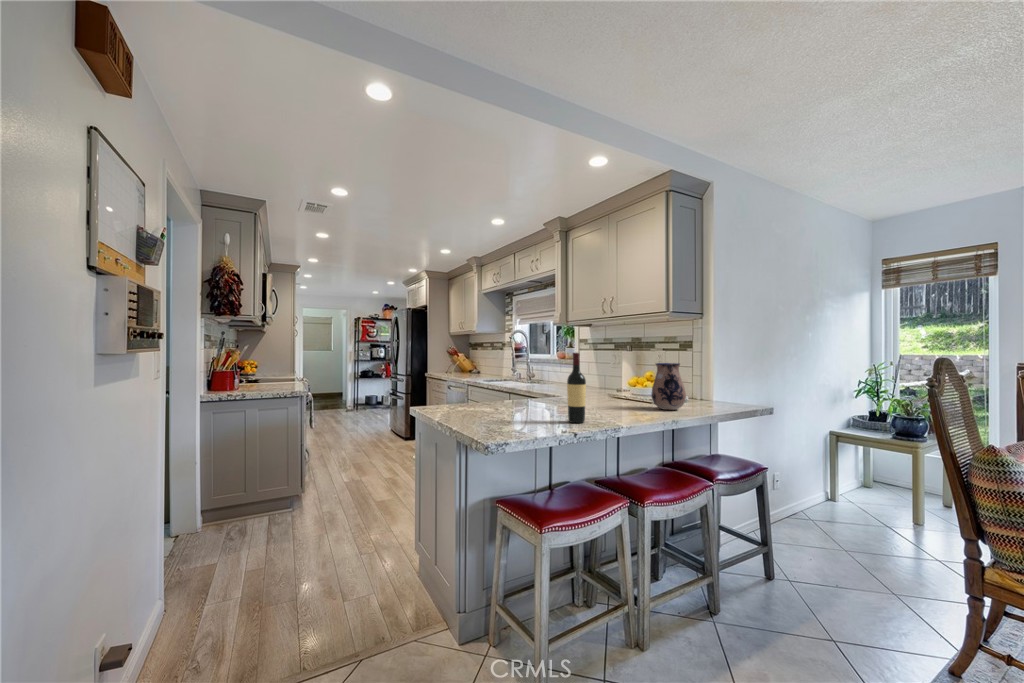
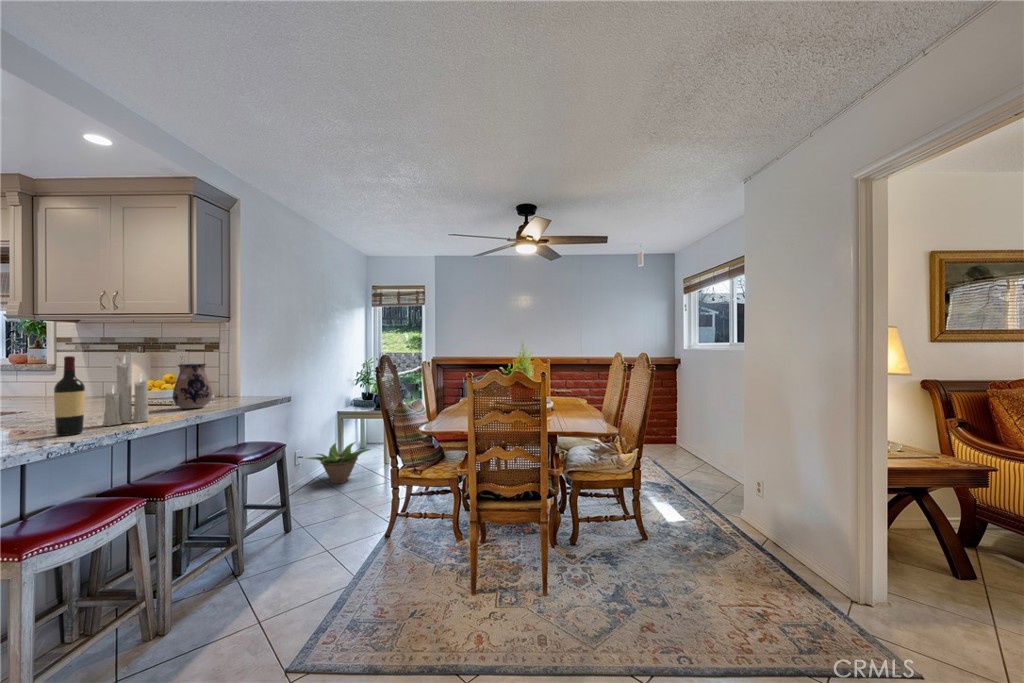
candle: none [598,349,632,419] -> present [103,357,149,426]
decorative plant: none [787,477,893,537] -> present [307,442,370,483]

